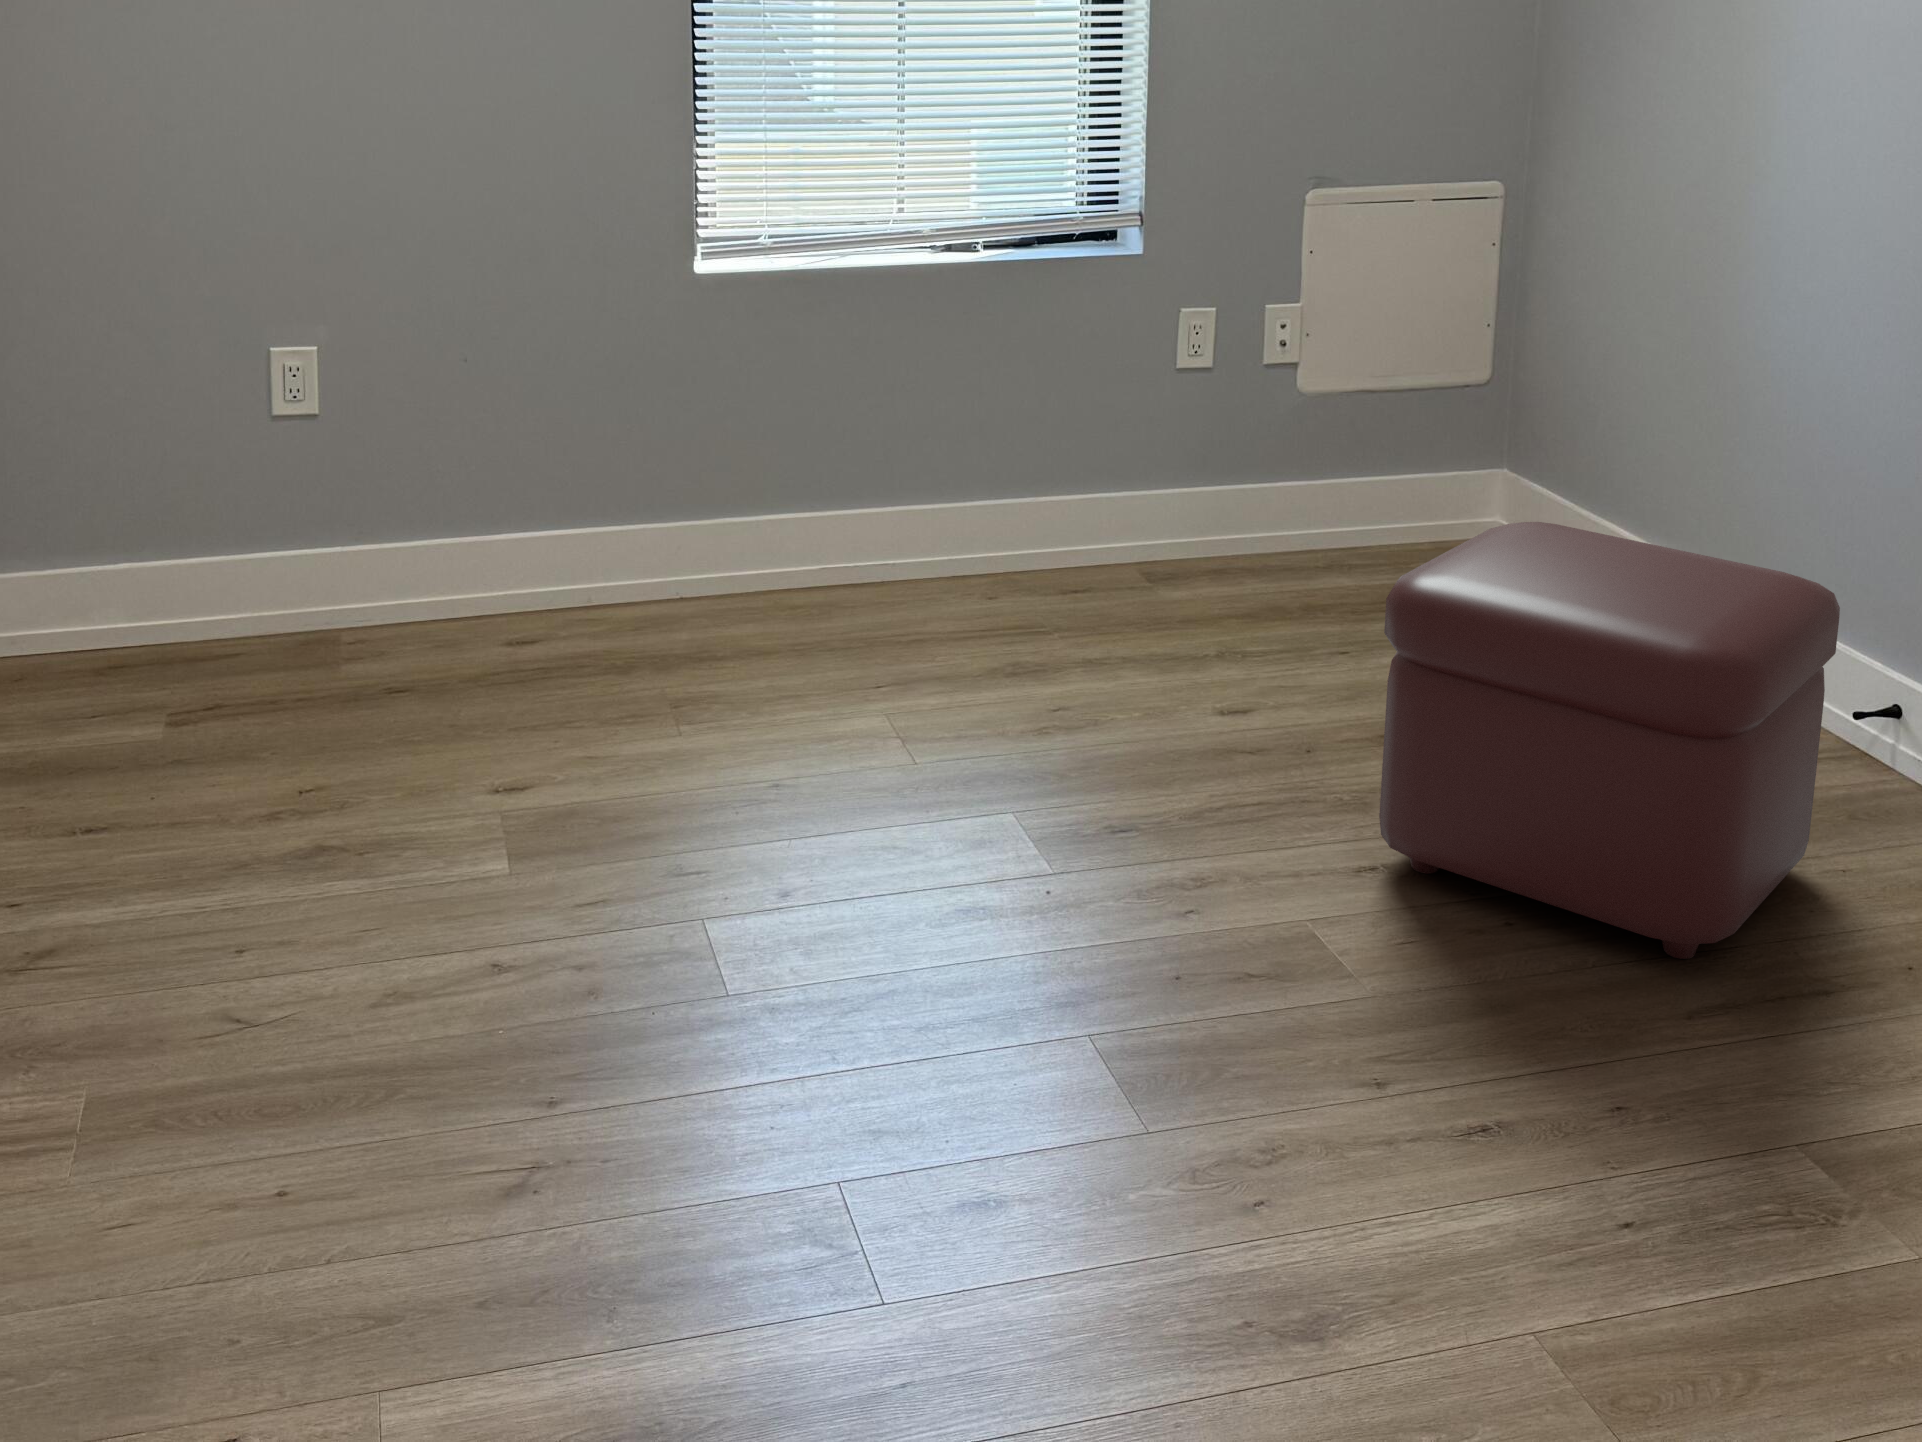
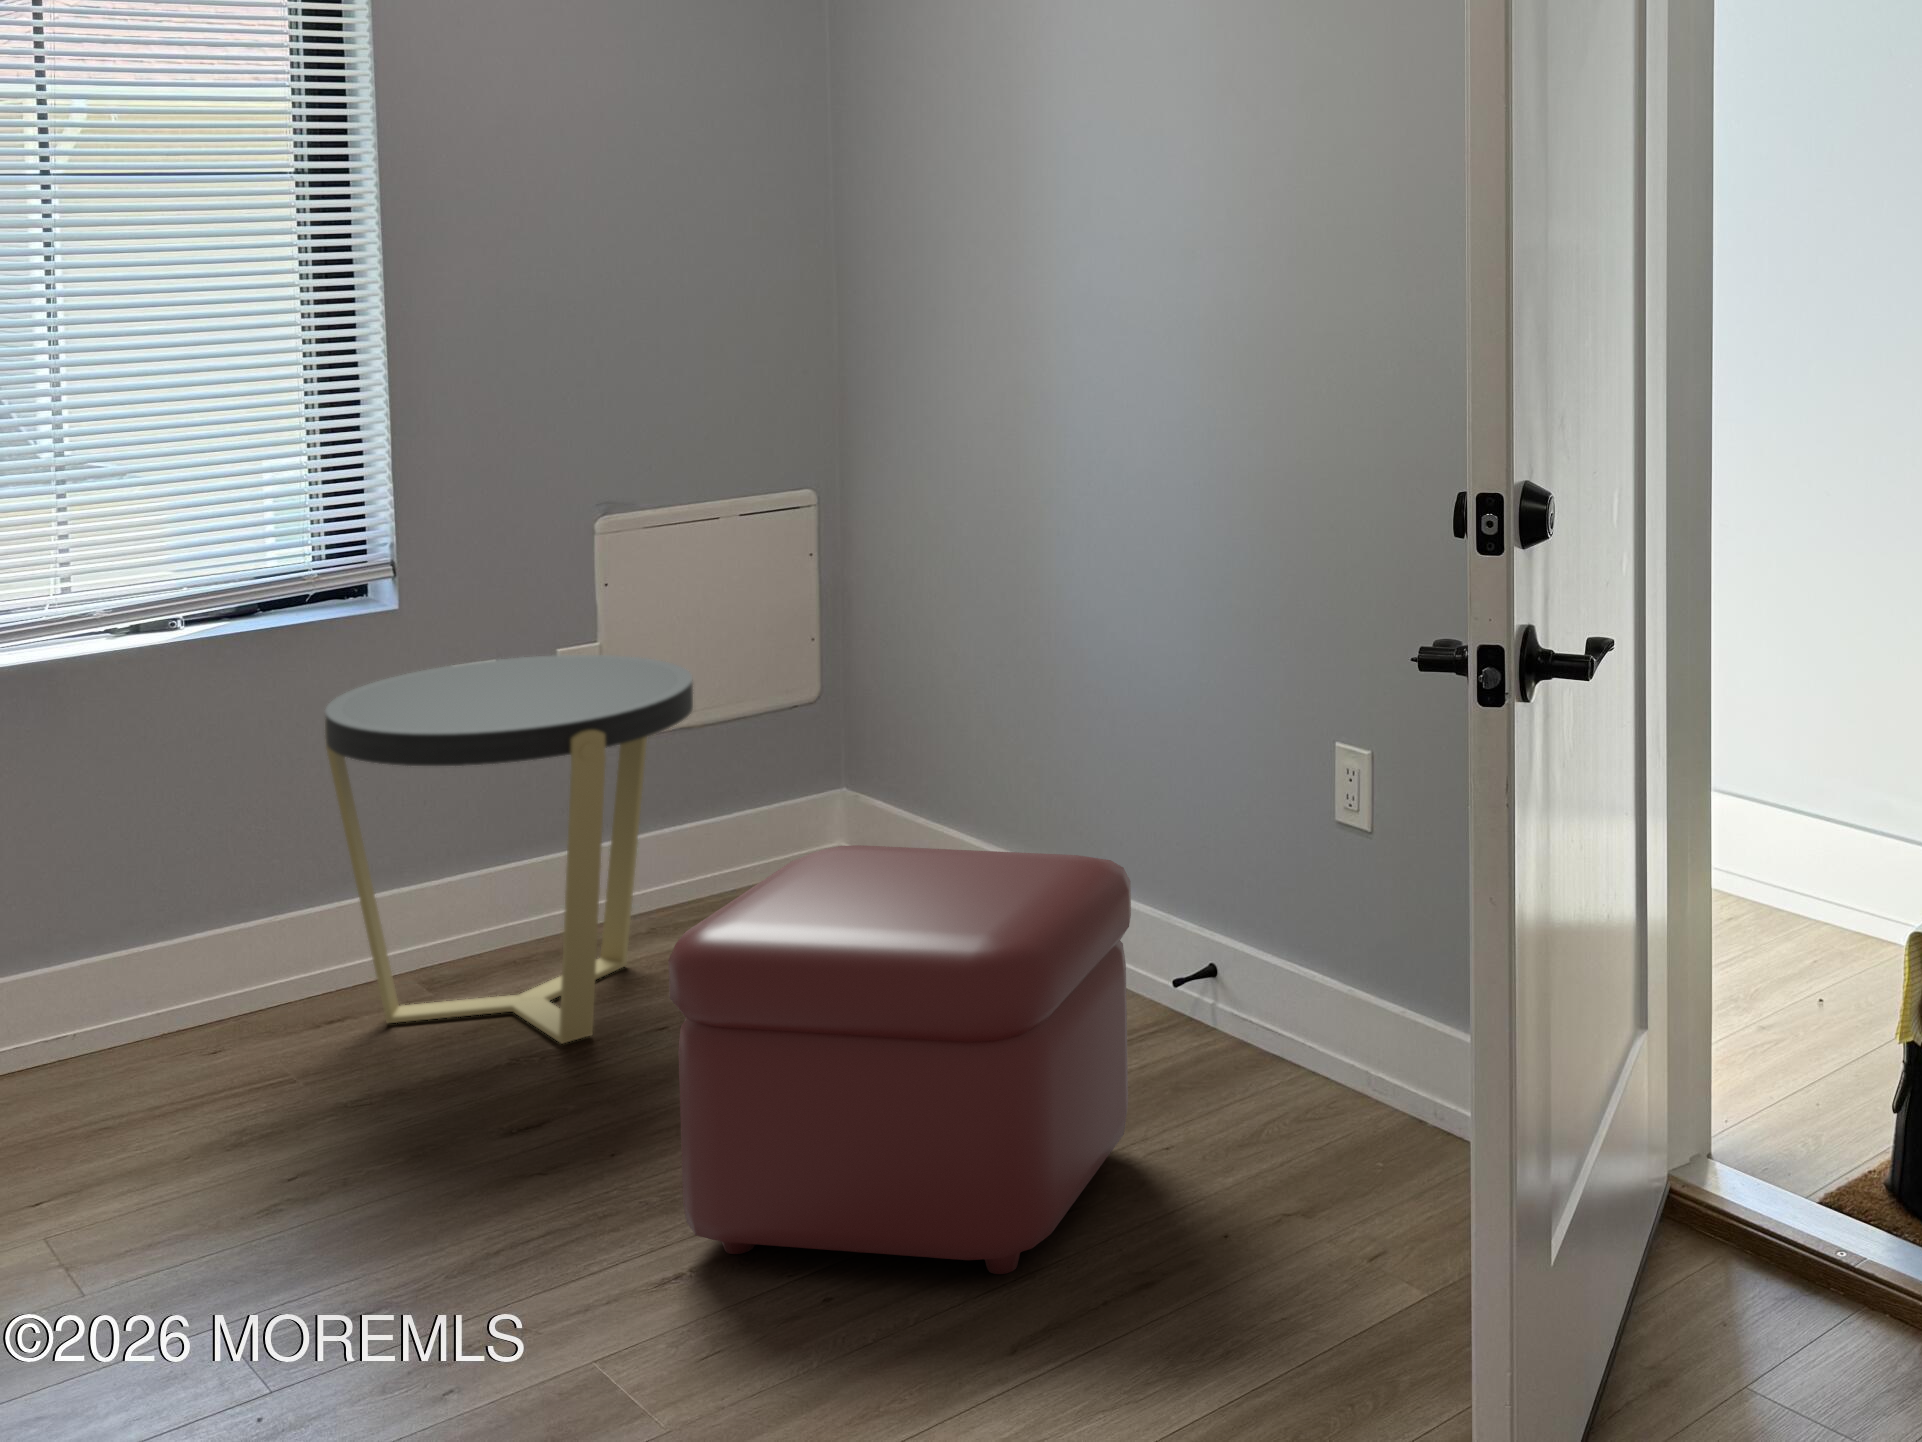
side table: none [1086,306,1391,651] -> present [325,655,693,1043]

